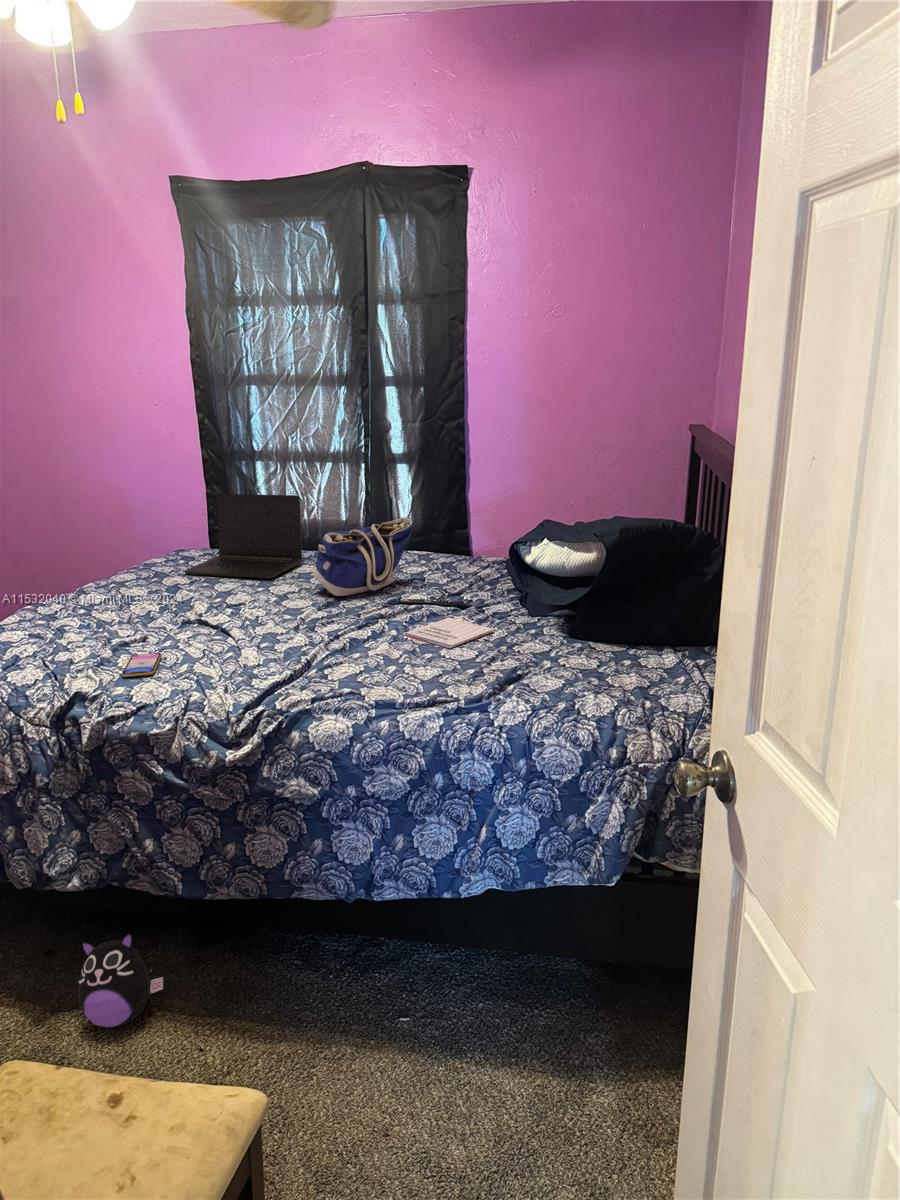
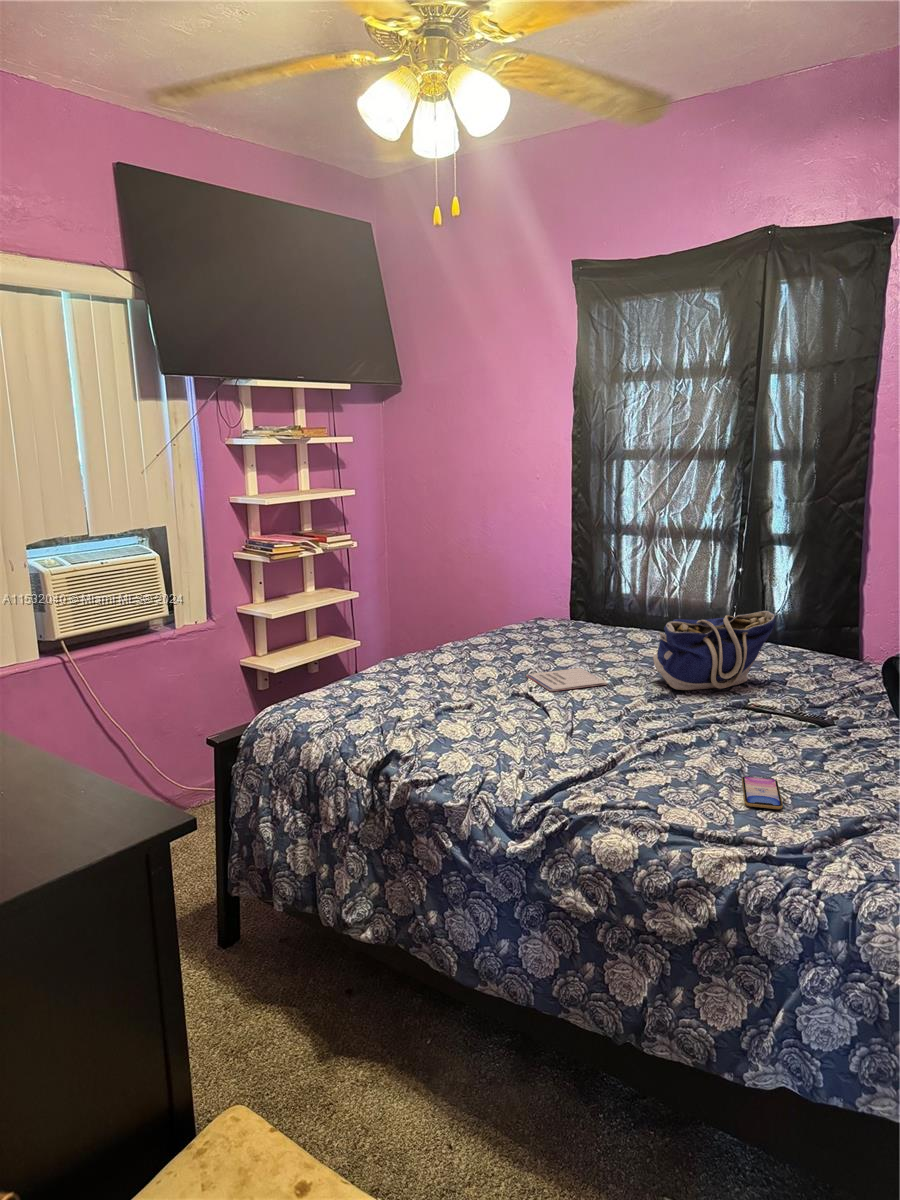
laptop: present [185,494,302,578] -> none [533,567,658,659]
notebook: present [403,618,494,648] -> present [526,668,607,692]
smartphone: present [122,653,161,677] -> present [742,776,783,809]
plush toy: present [78,931,163,1028] -> none [353,989,428,1087]

